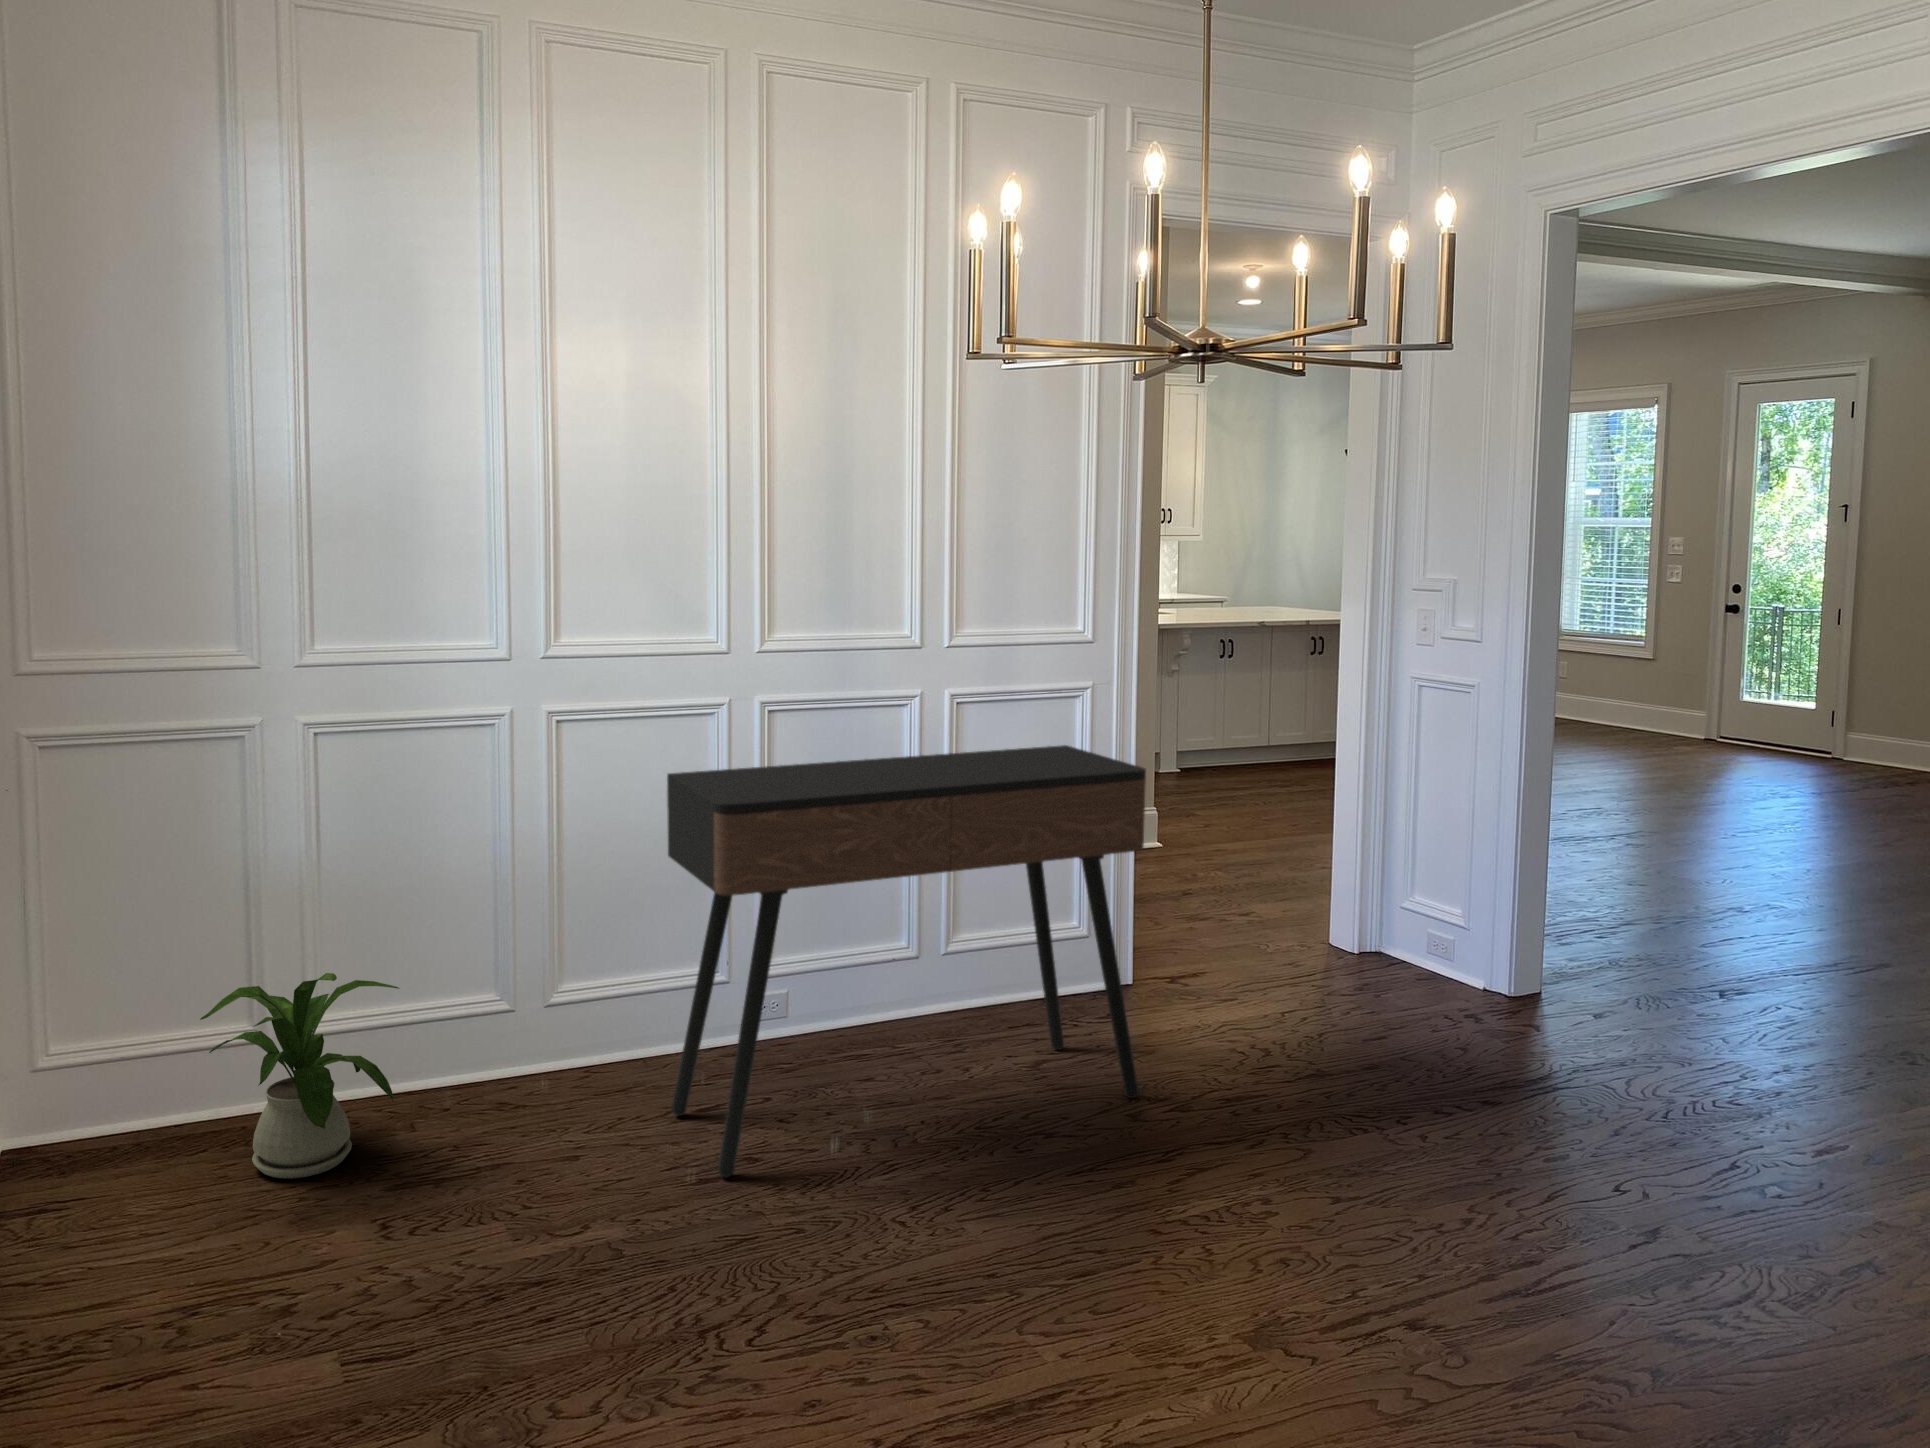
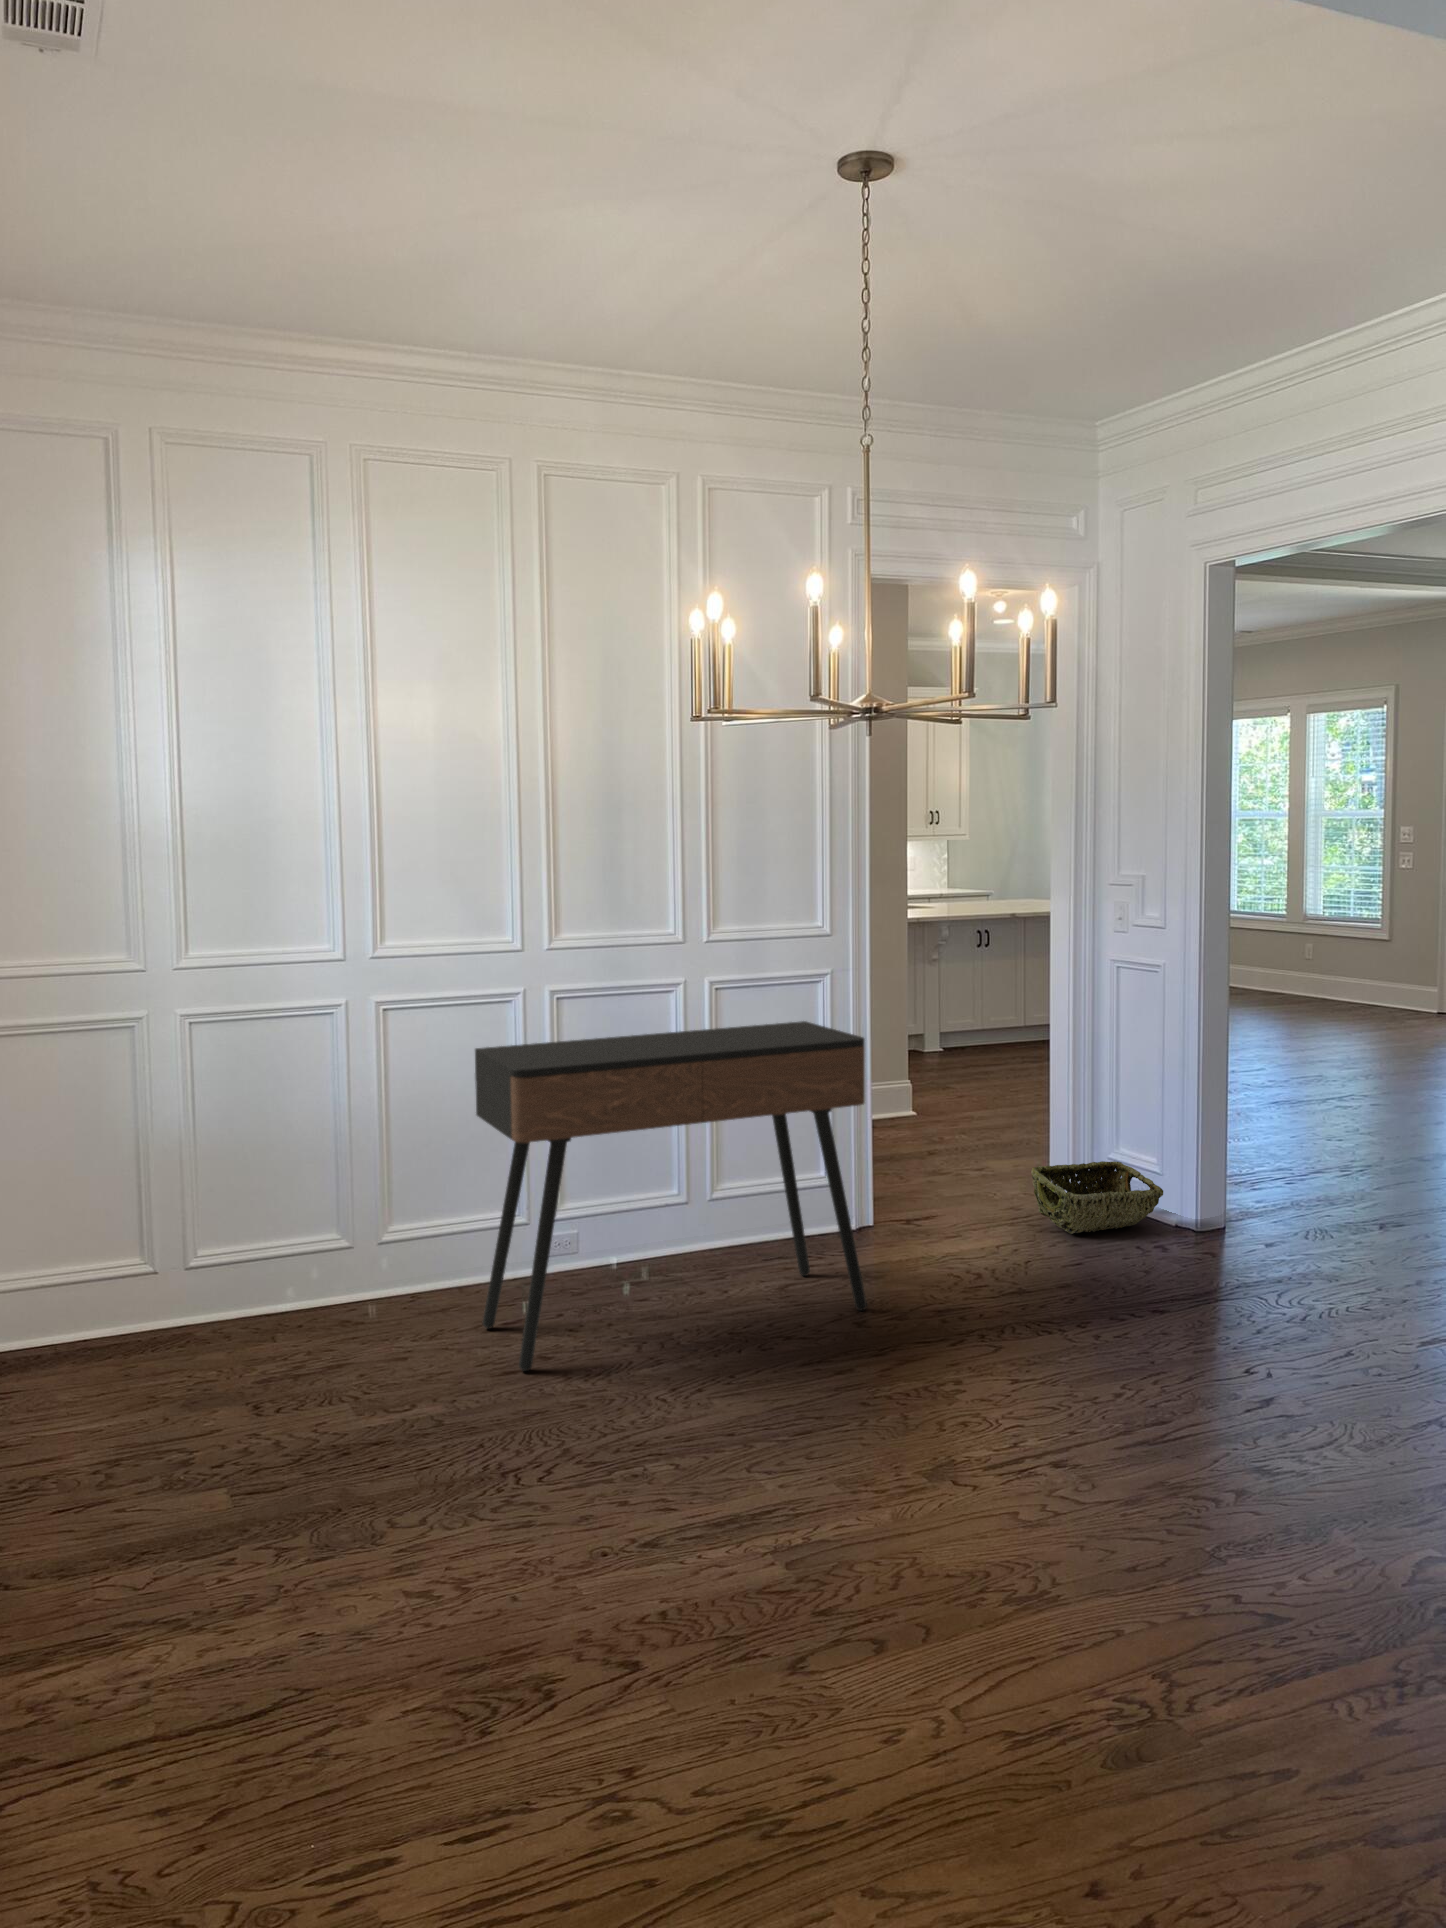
woven basket: none [1318,913,1474,1000] -> present [1031,1161,1163,1234]
house plant: present [200,973,399,1178] -> none [106,1211,263,1377]

